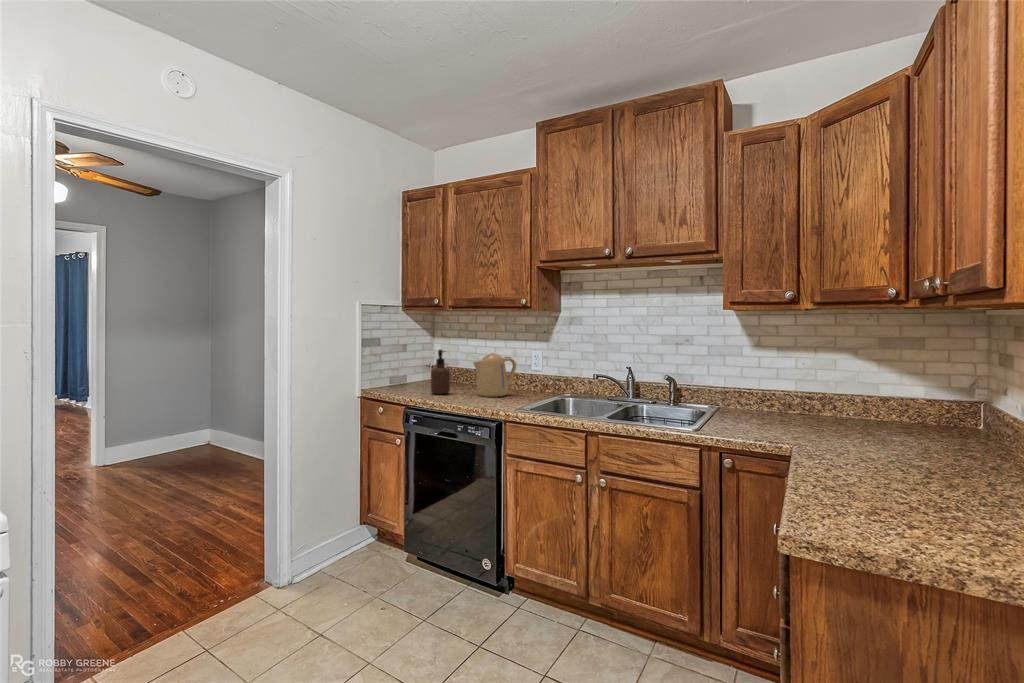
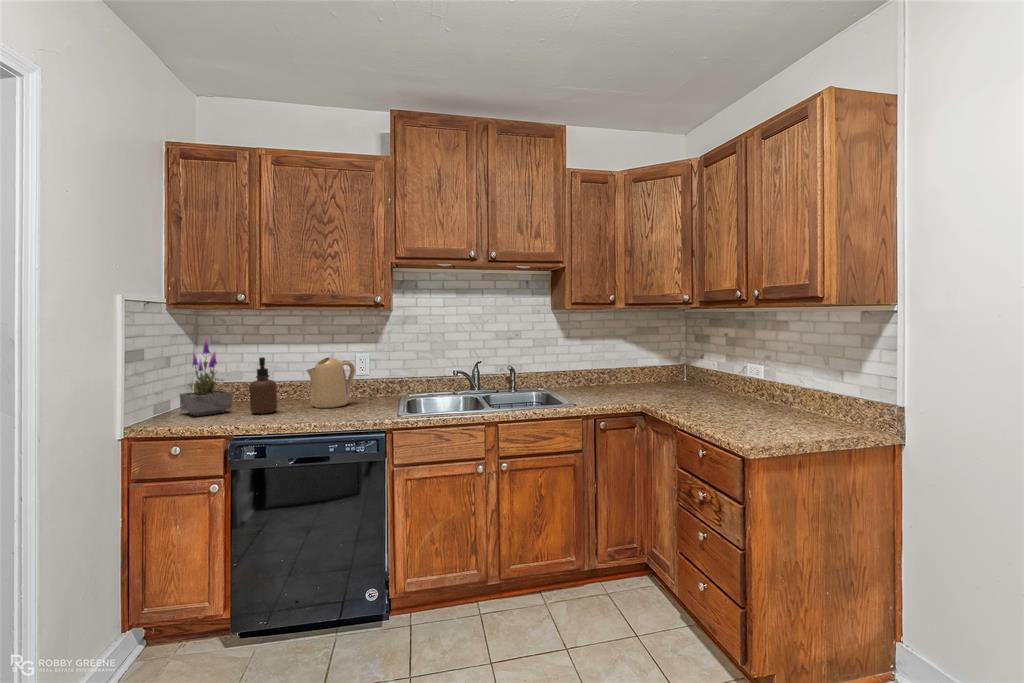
potted plant: none [398,331,425,390] -> present [180,337,232,416]

